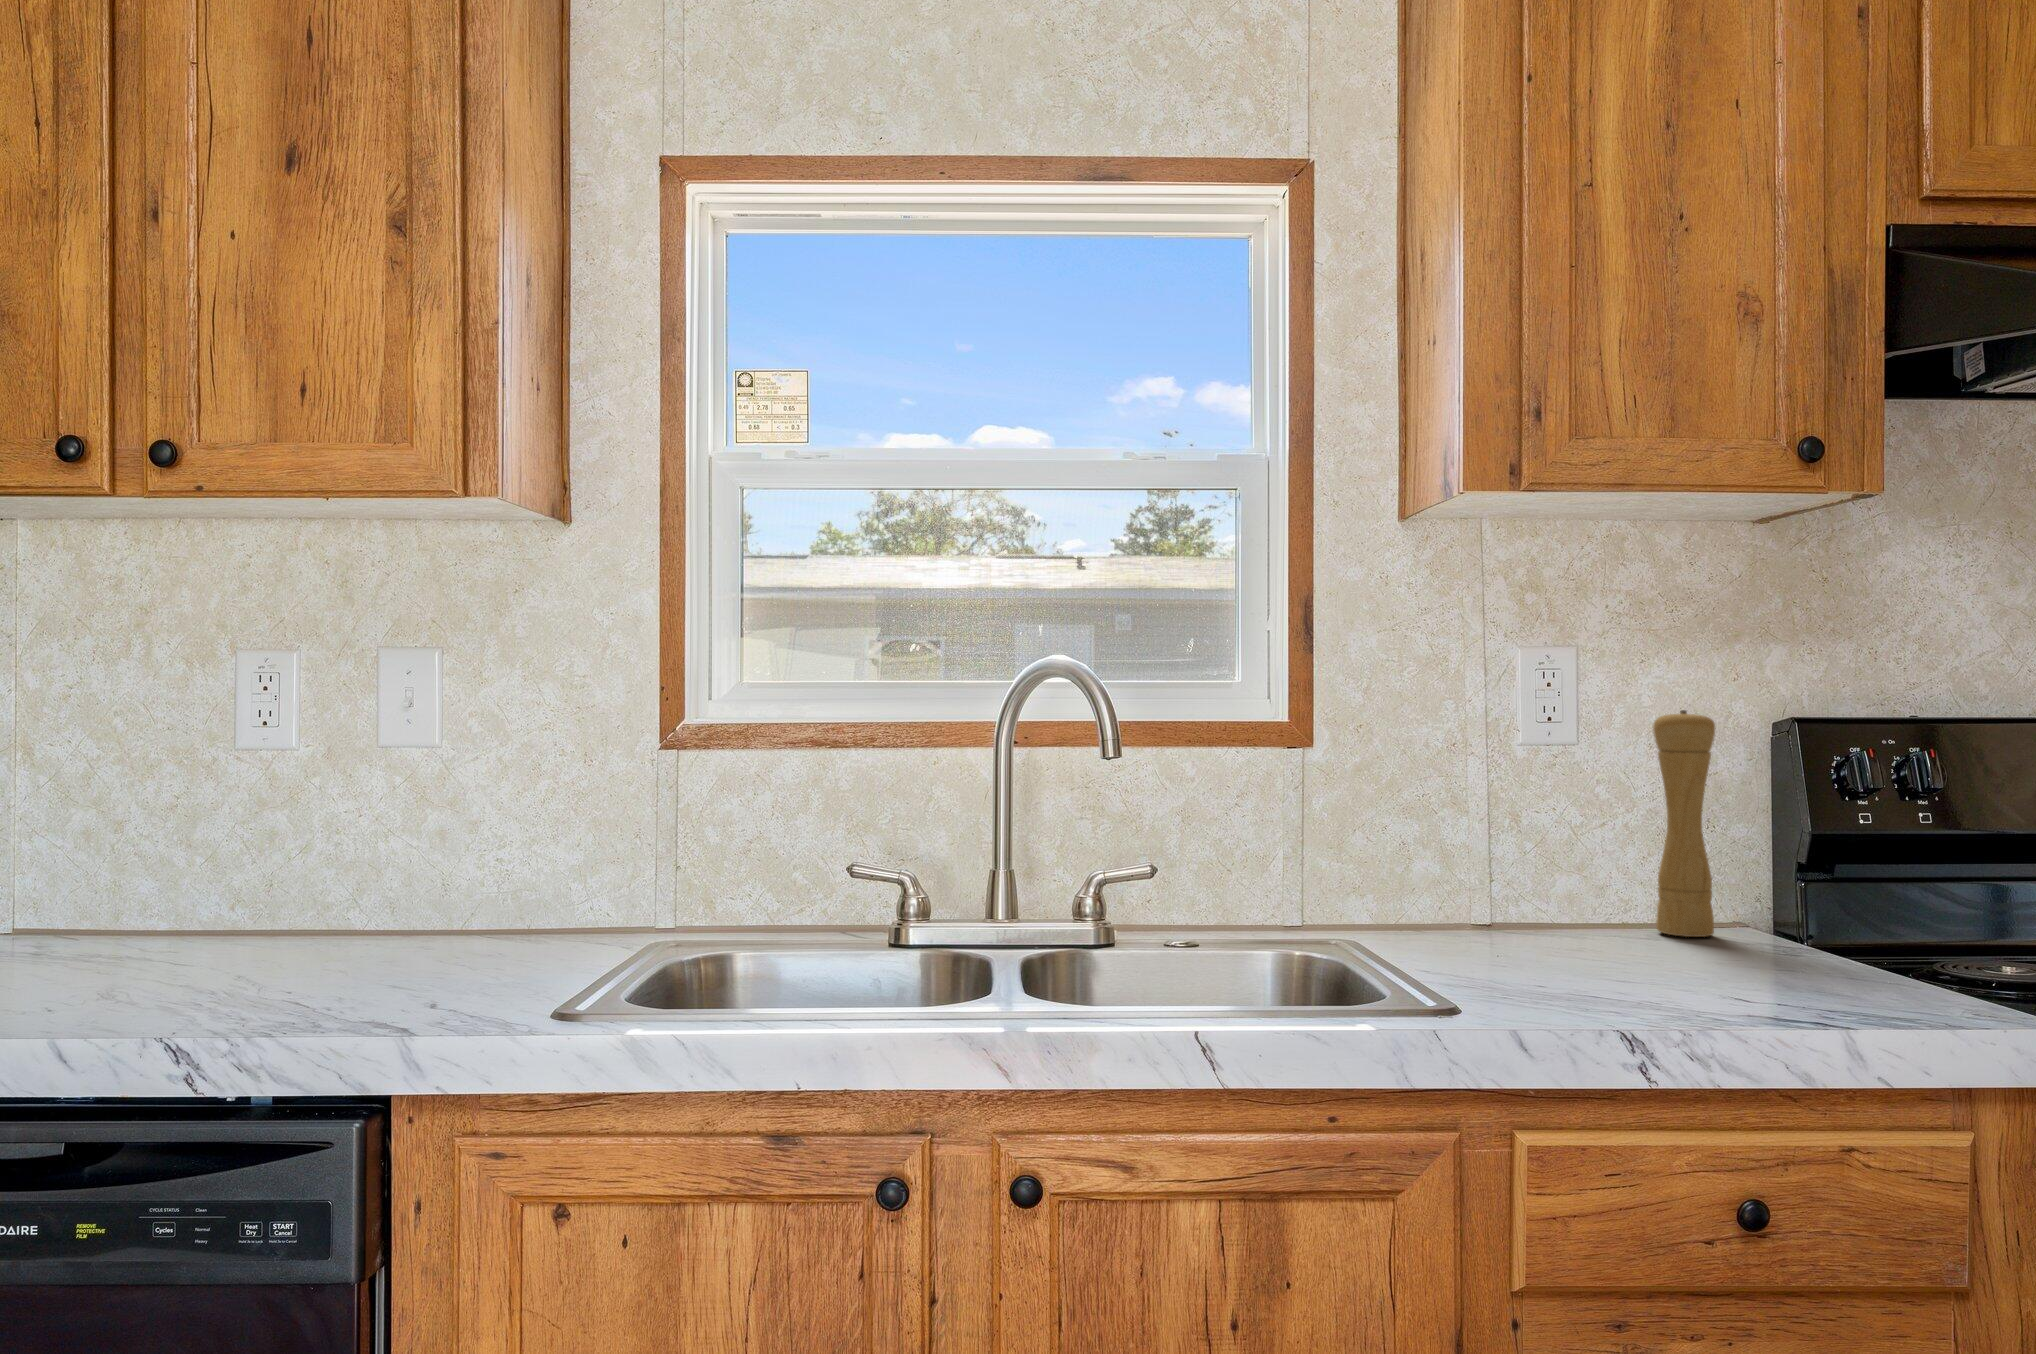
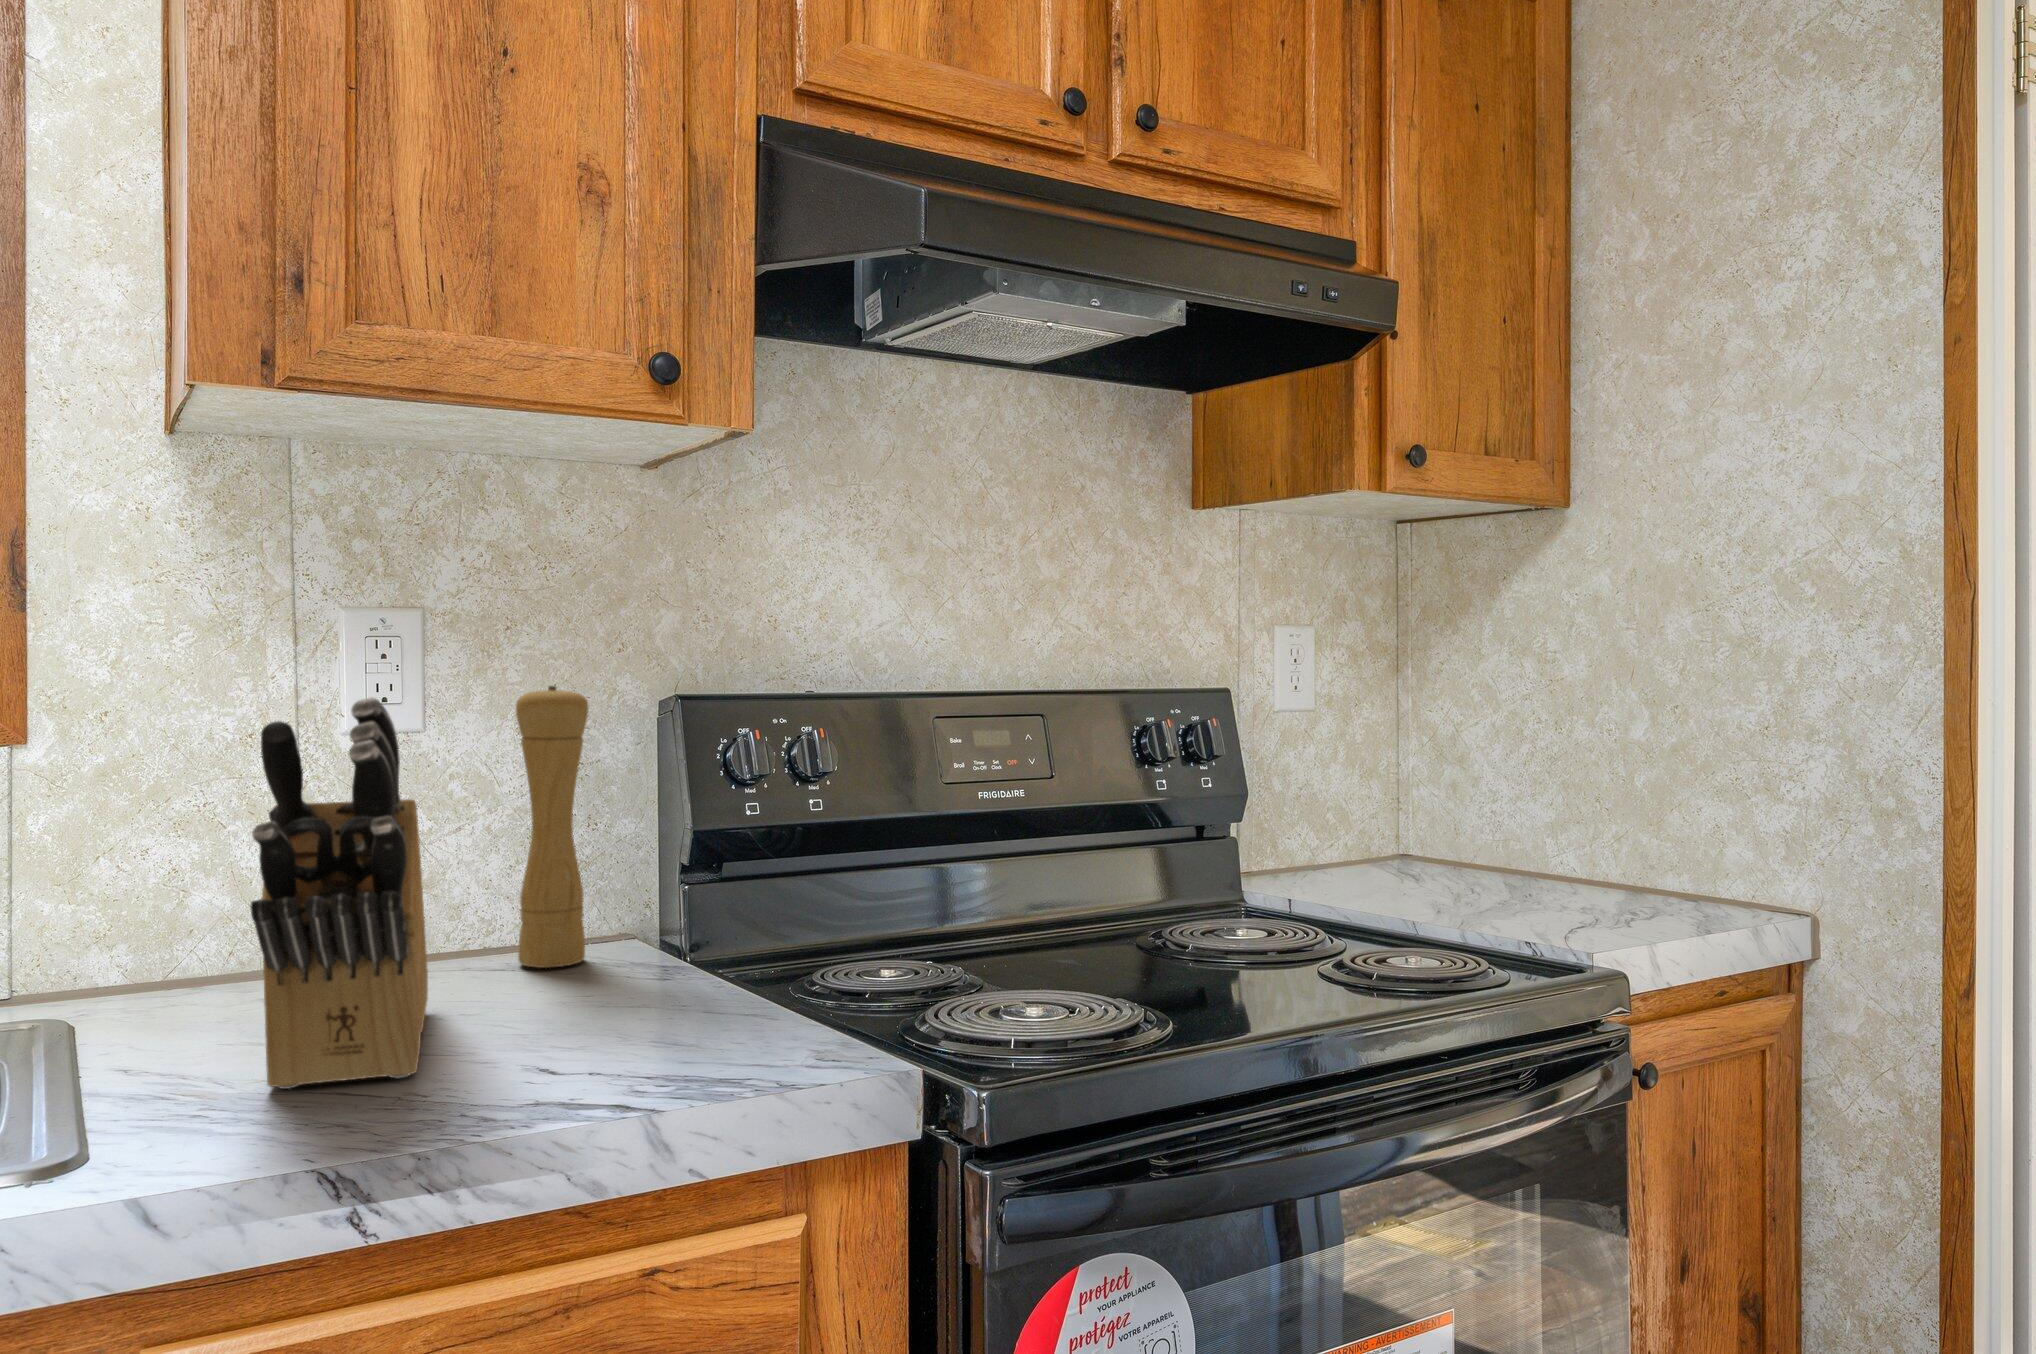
knife block: none [1514,702,1649,988] -> present [251,698,428,1089]

